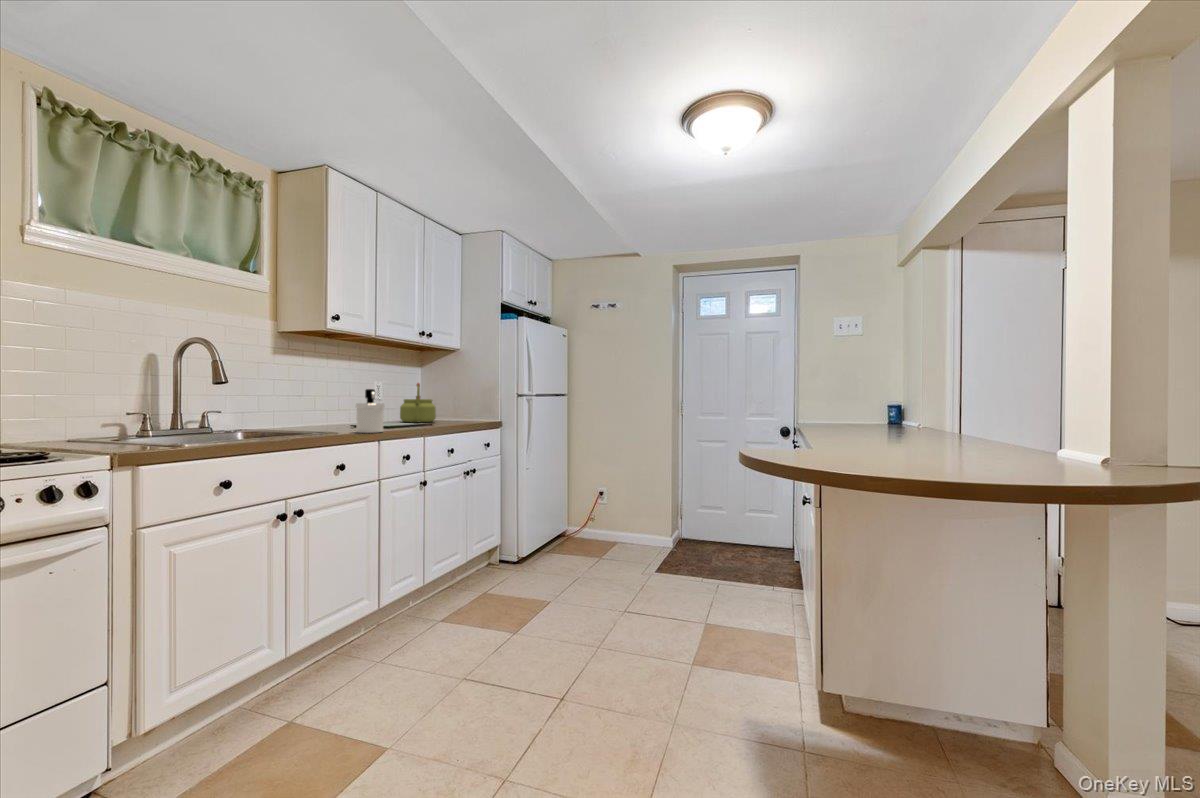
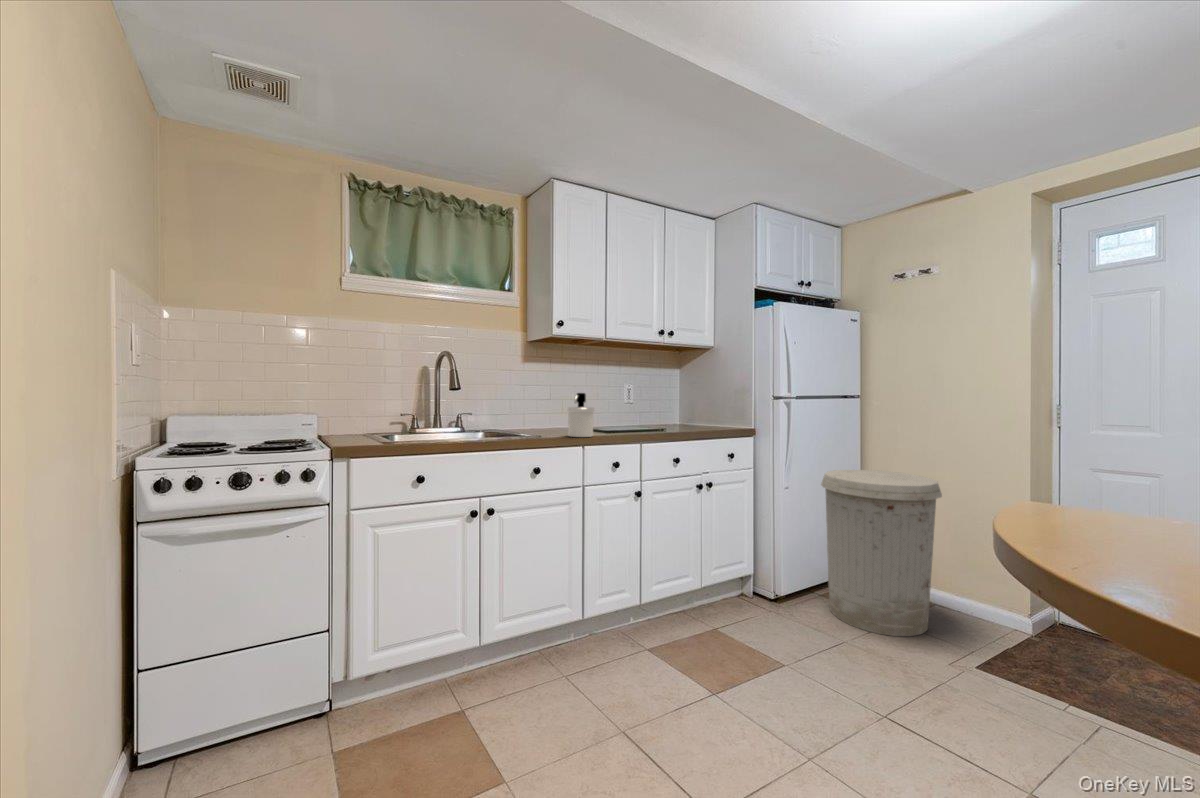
kettle: present [400,383,436,422] -> none [648,385,684,427]
trash can: none [550,449,629,568] -> present [821,470,942,636]

